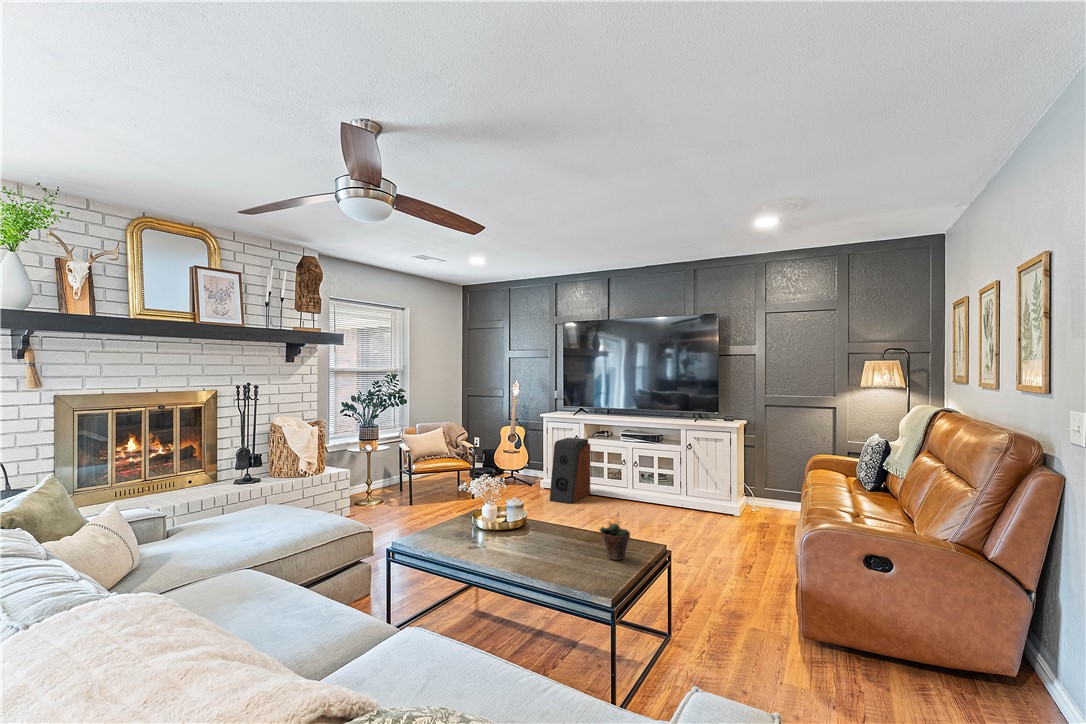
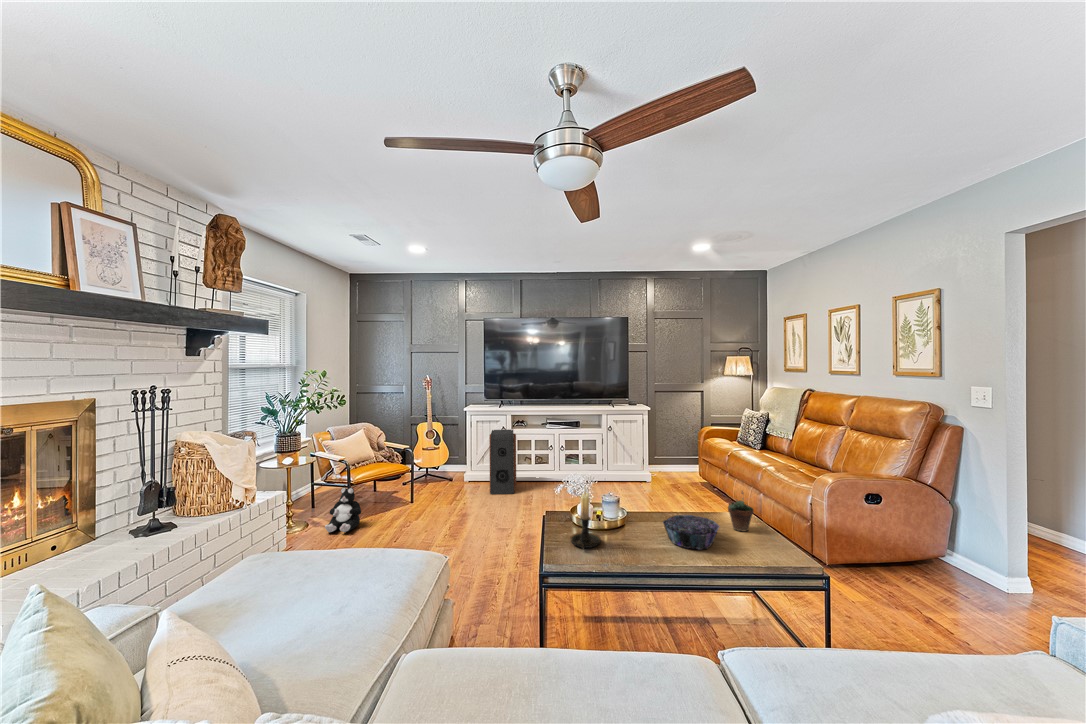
plush toy: none [386,473,418,509] -> present [325,488,361,532]
candle holder: none [434,481,470,541] -> present [570,486,601,550]
decorative bowl: none [512,528,572,564] -> present [663,515,720,550]

